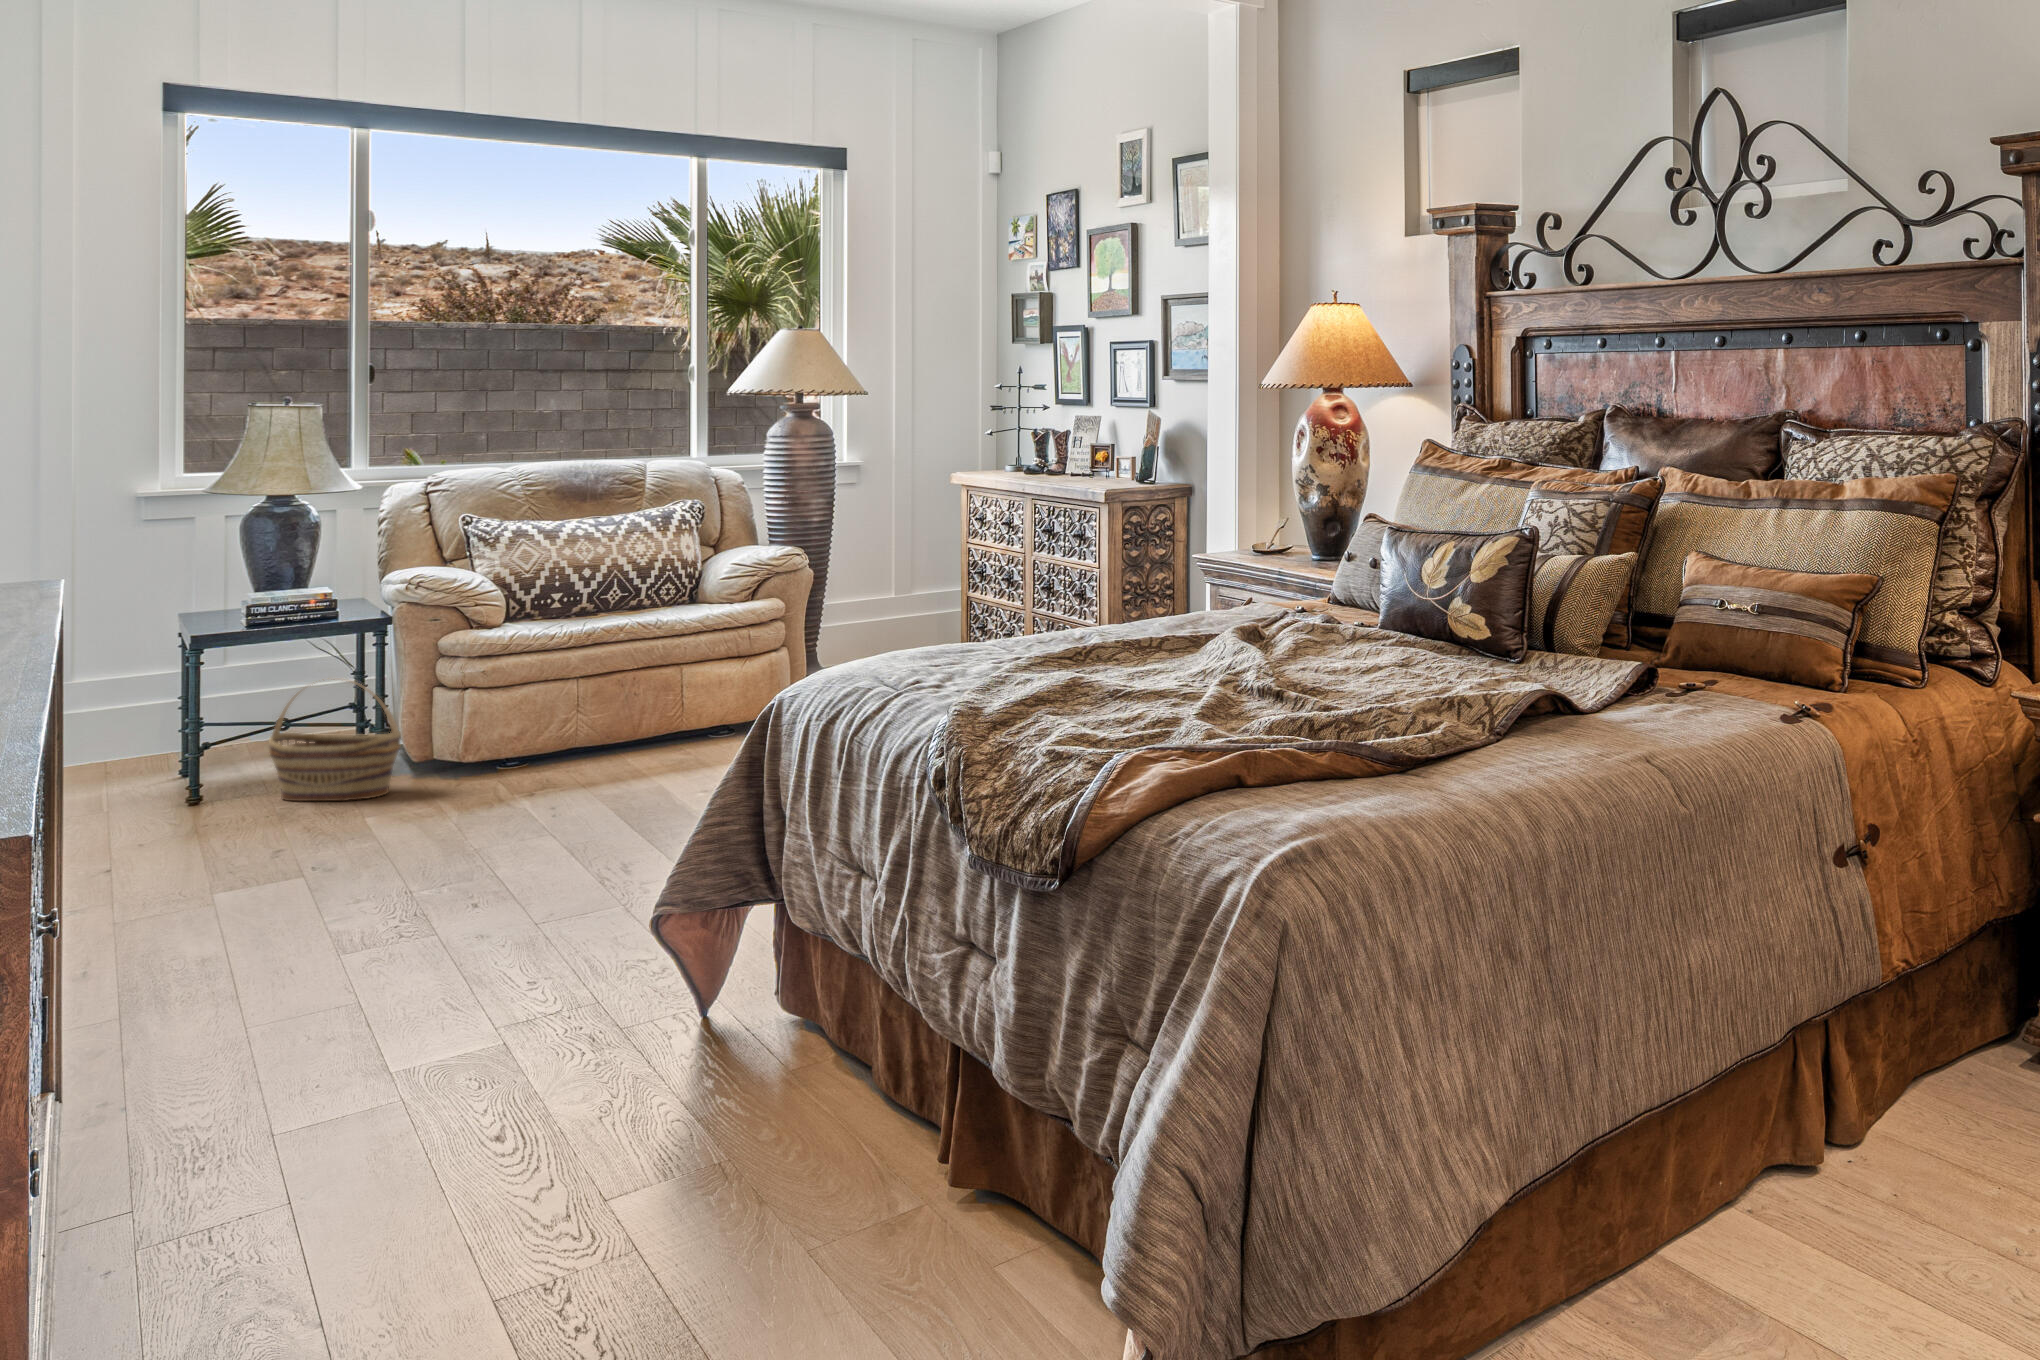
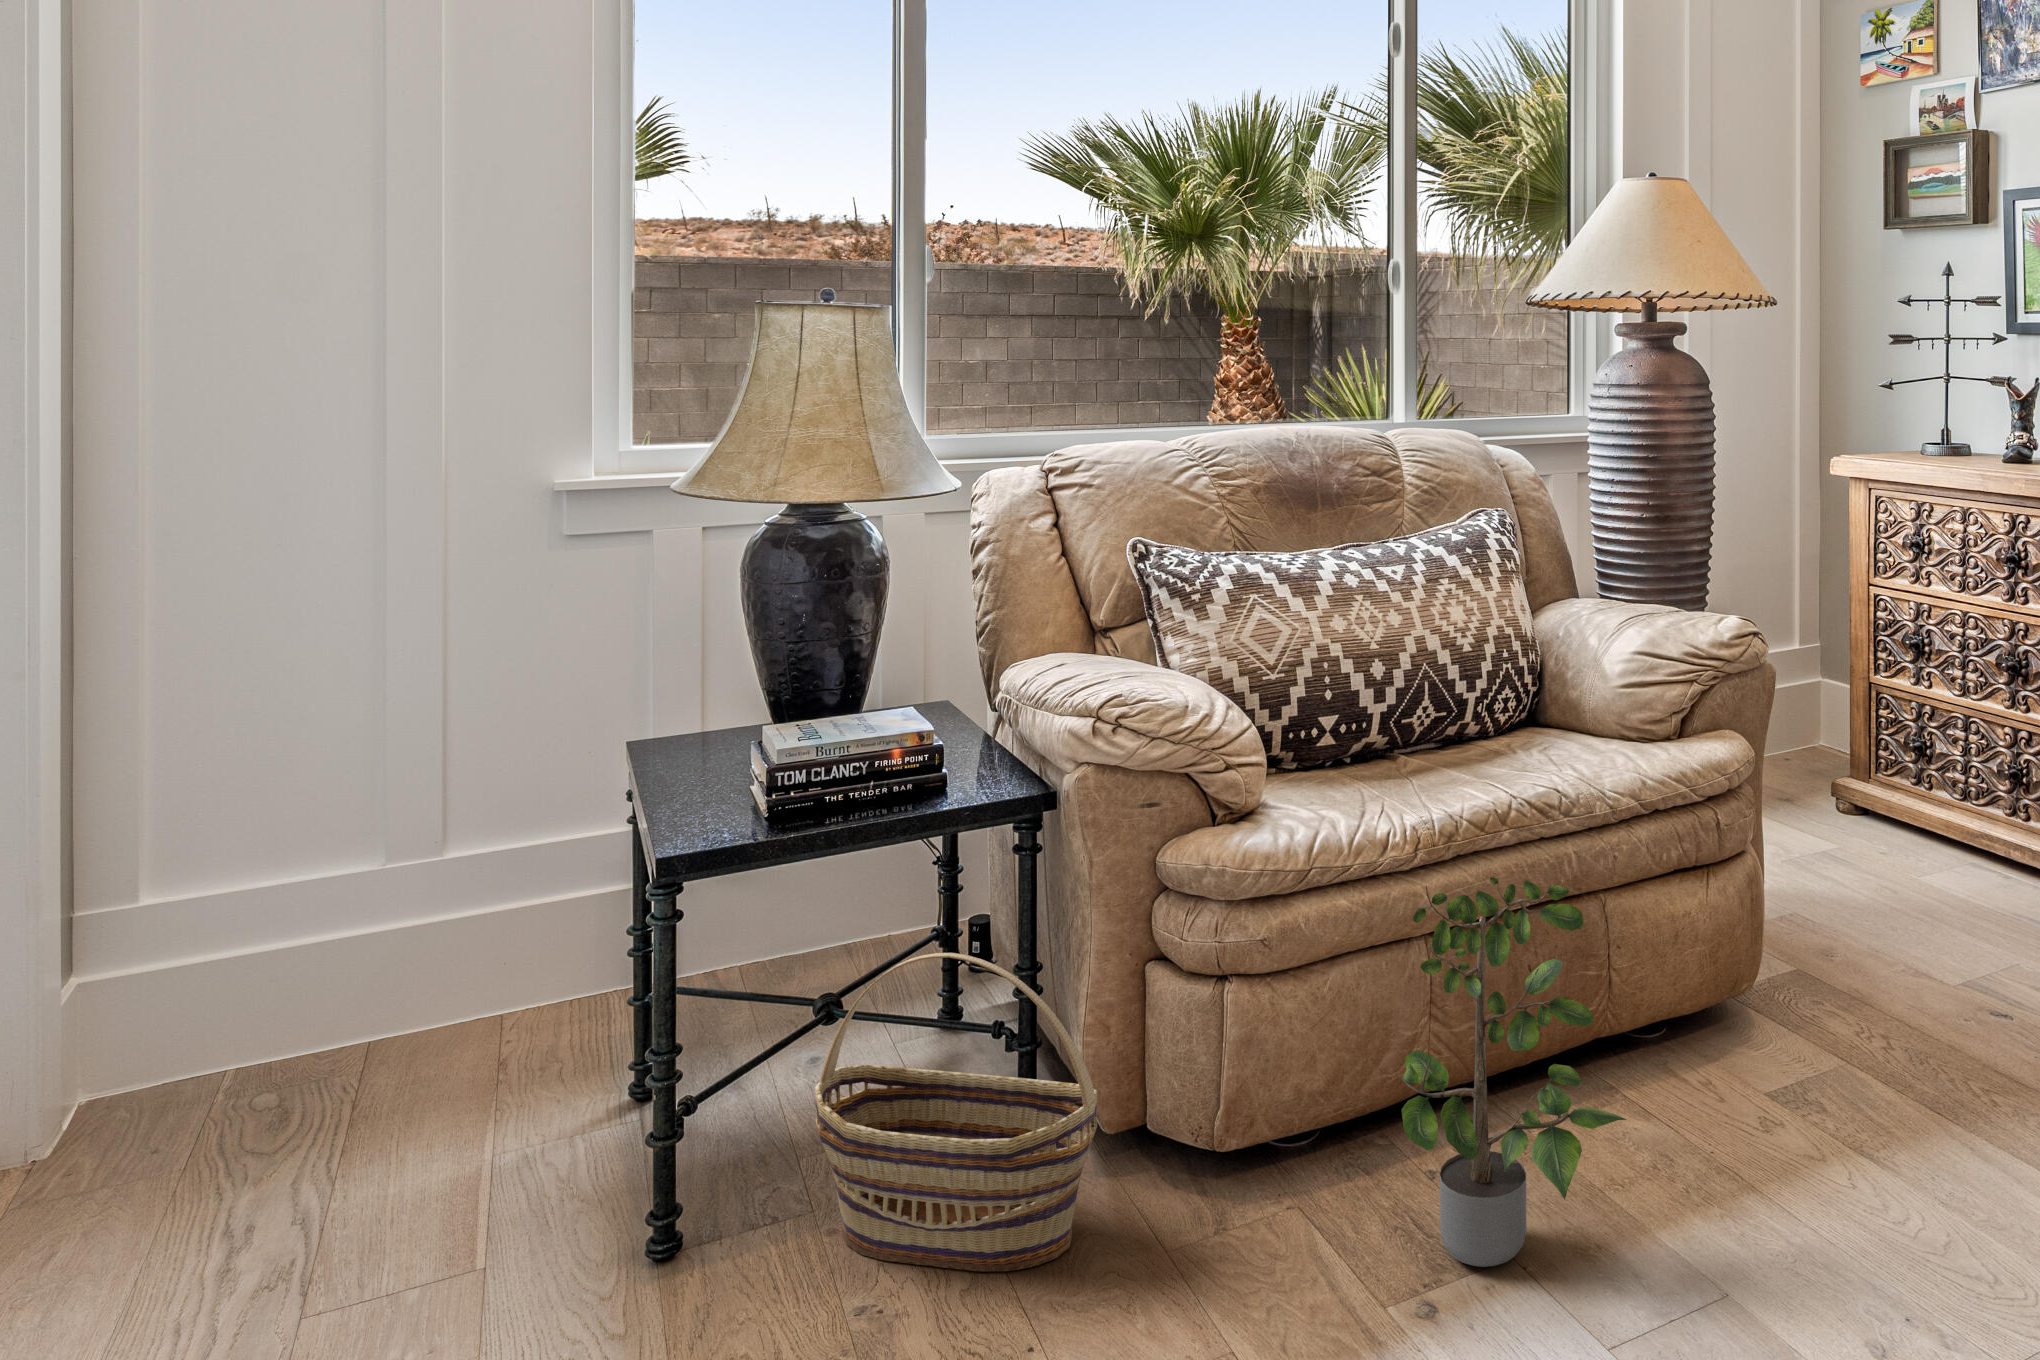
potted plant: none [529,633,634,788] -> present [1401,872,1626,1267]

